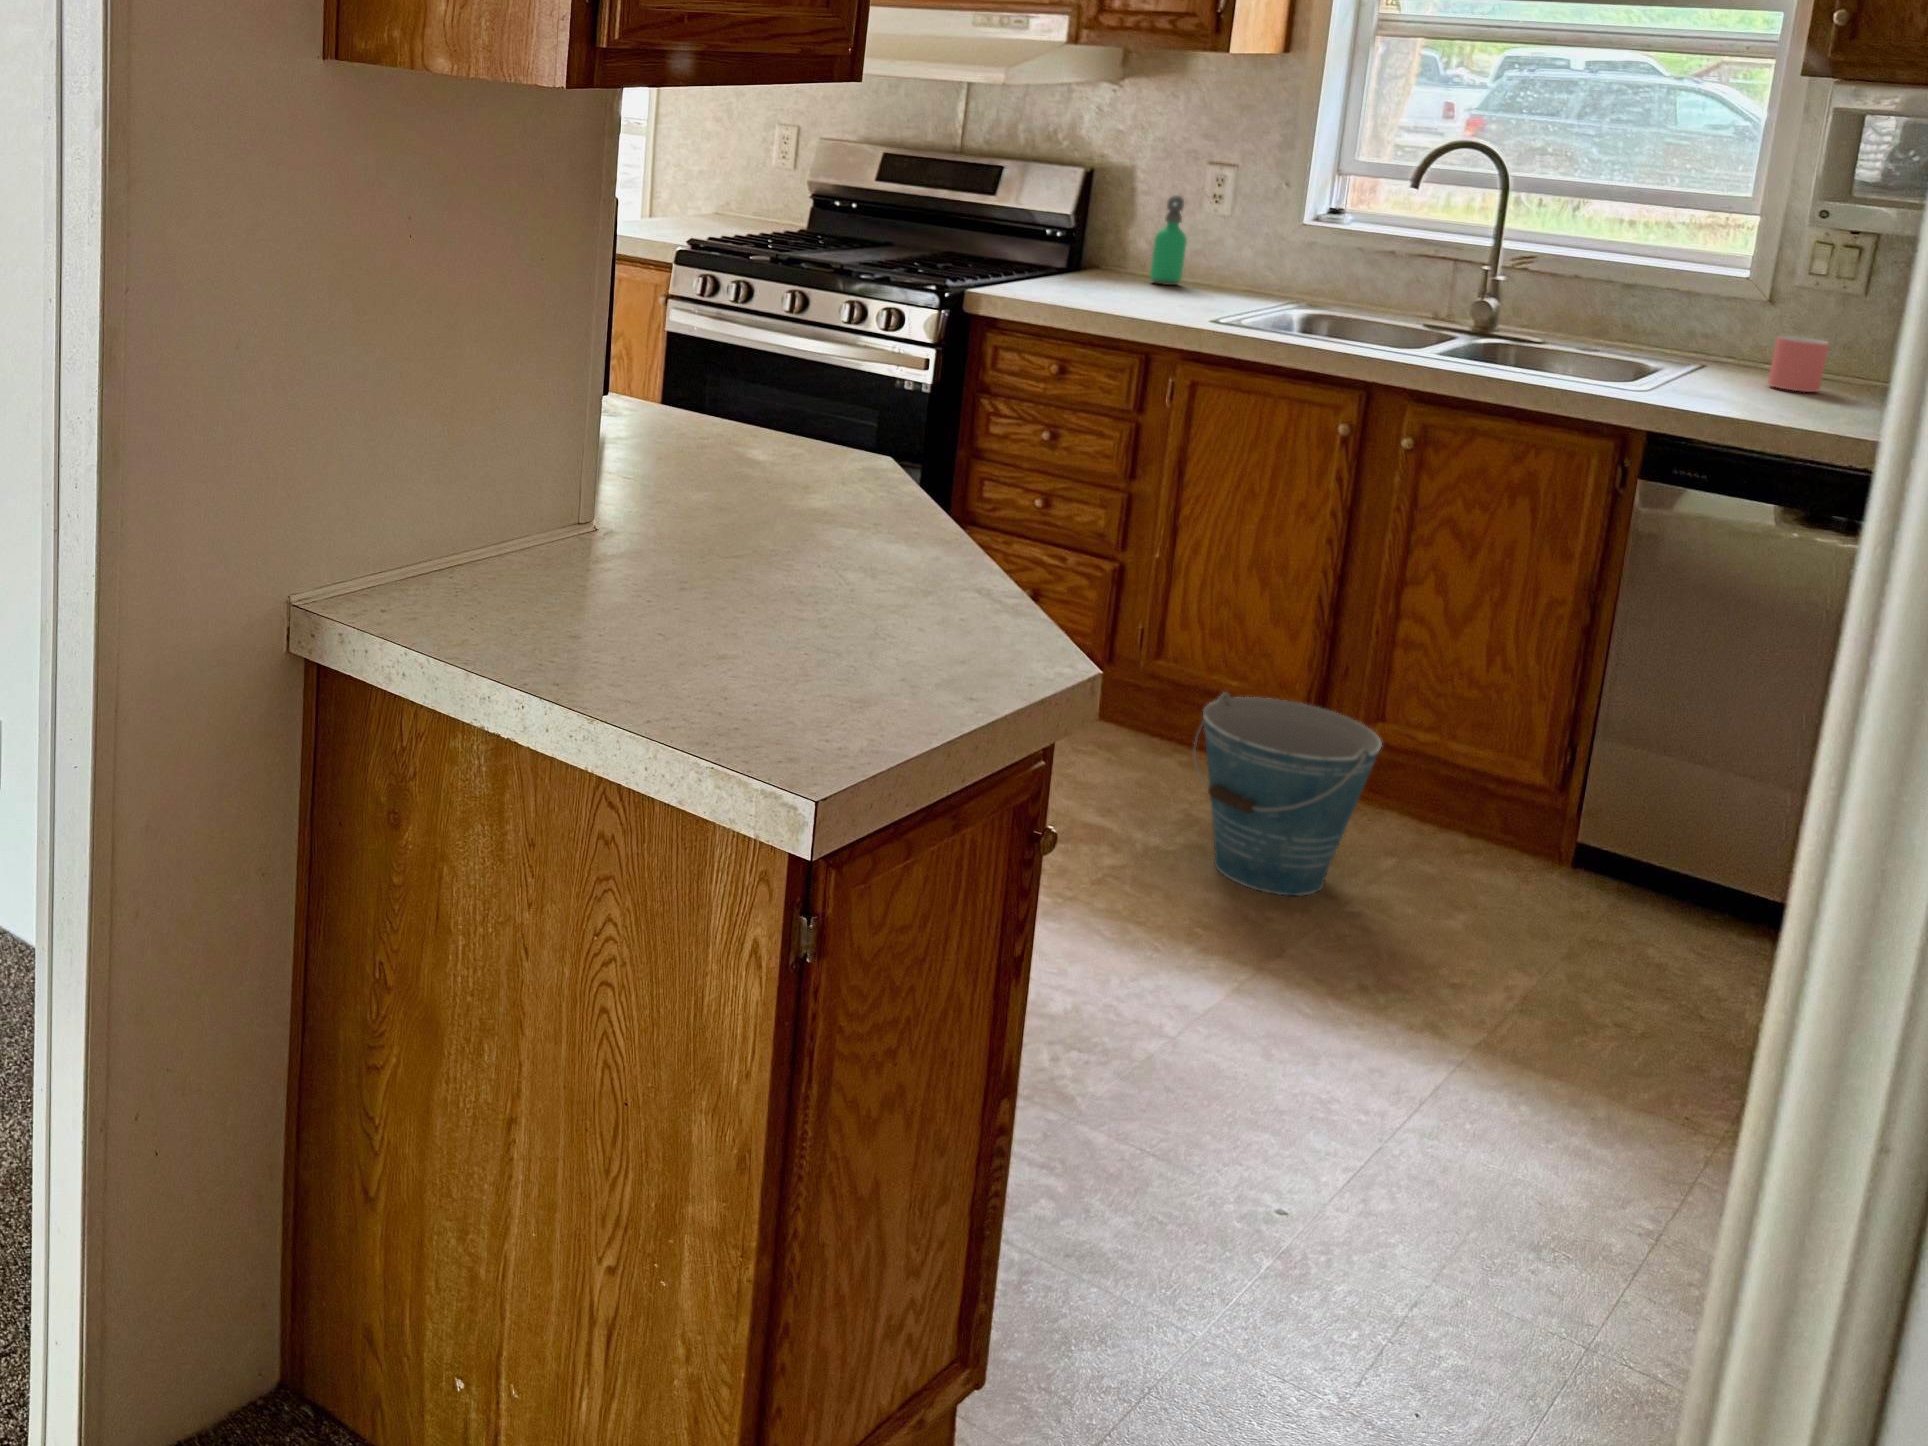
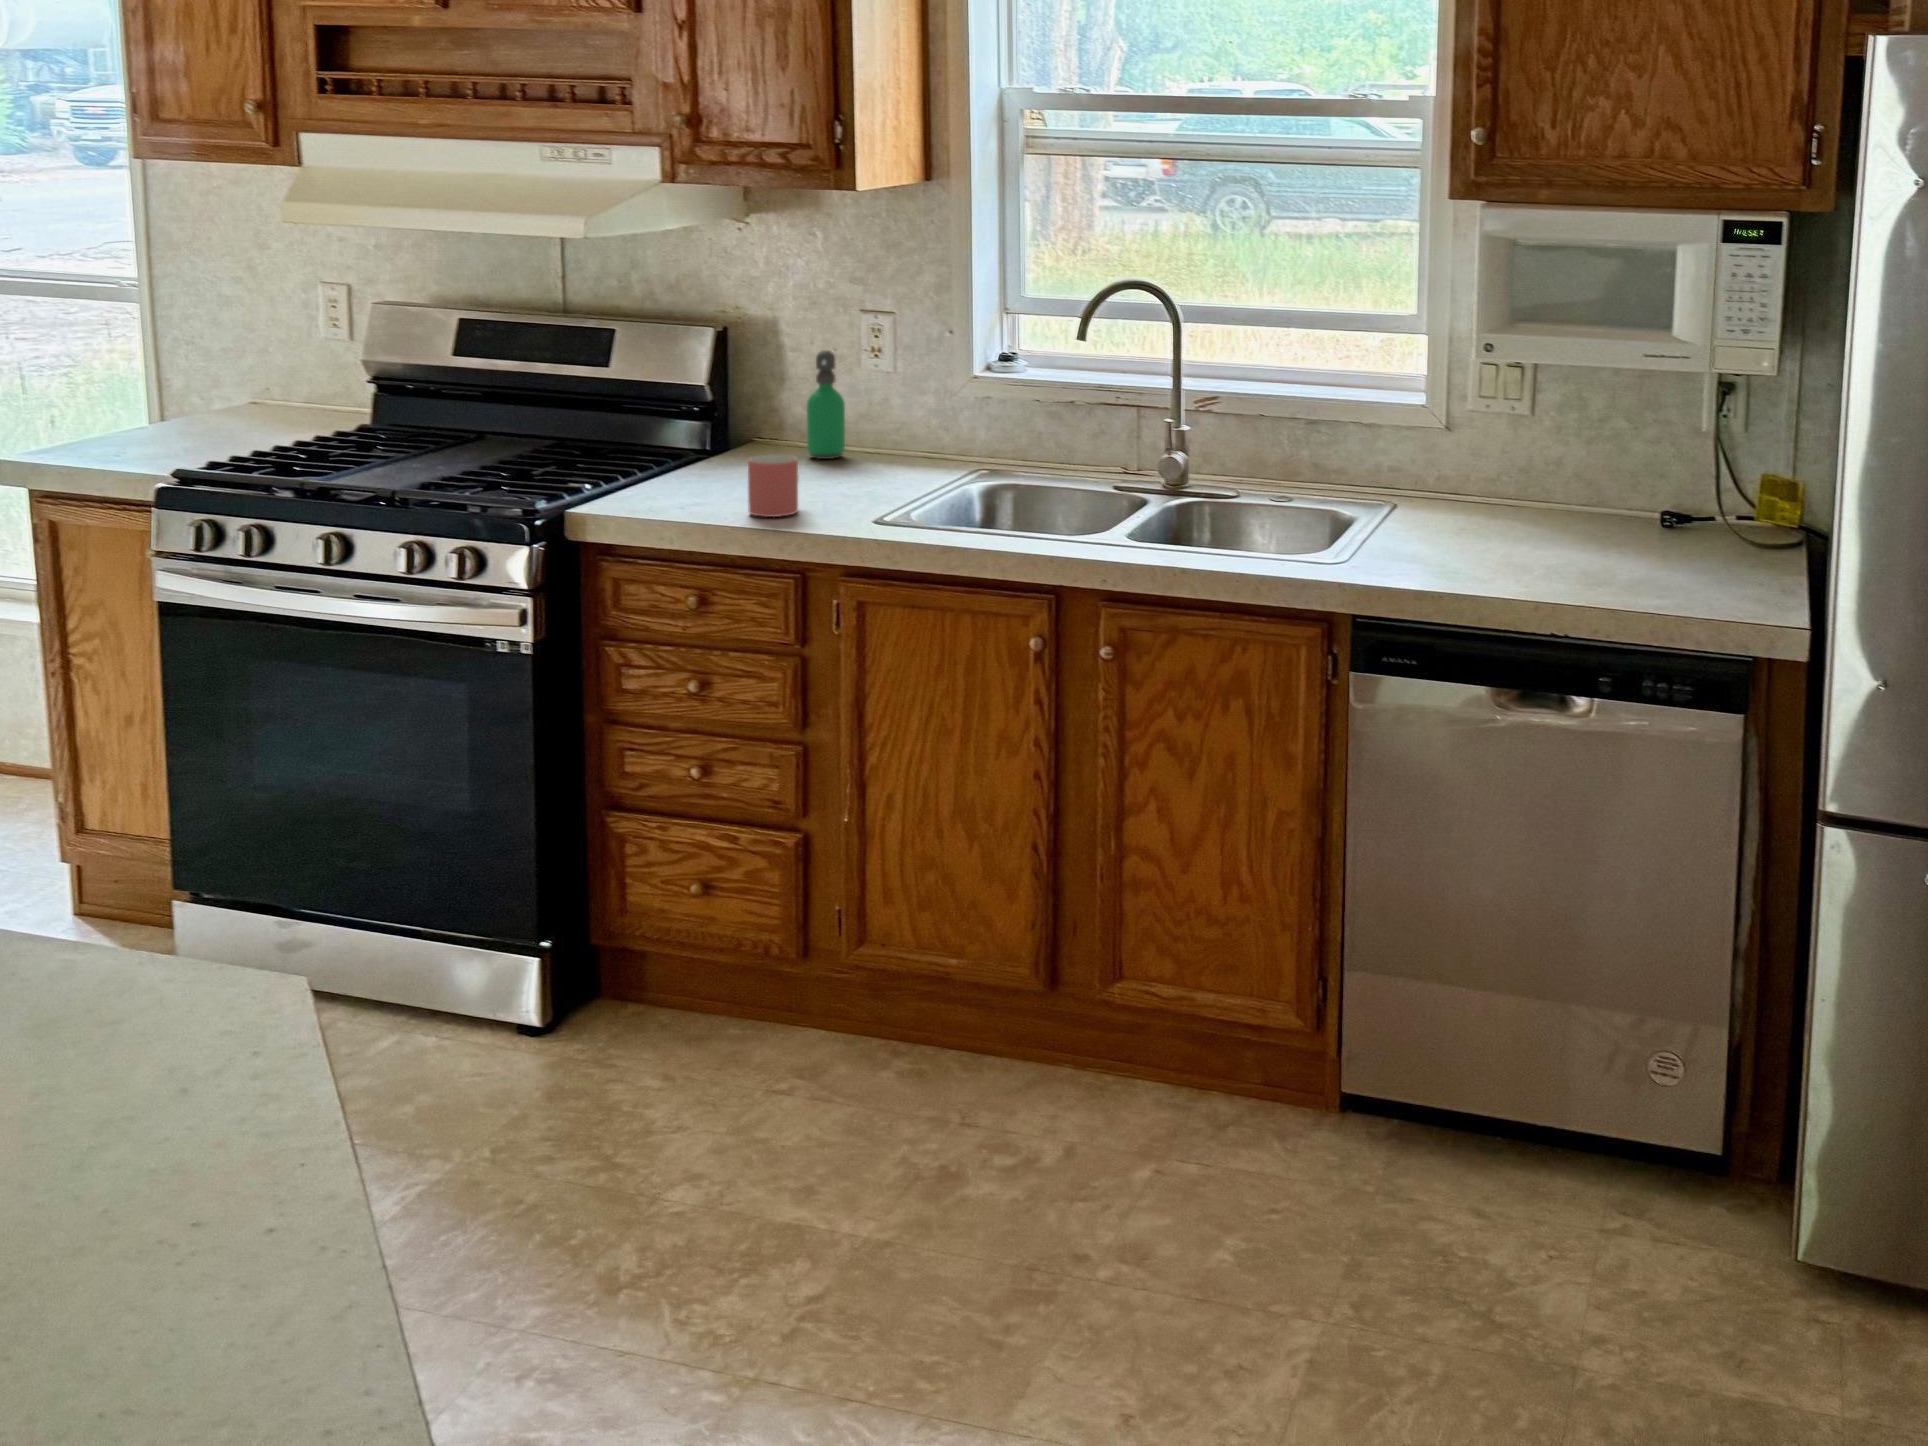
mug: present [1768,336,1829,392] -> present [748,455,798,517]
bucket: present [1195,693,1382,896] -> none [905,1015,1125,1290]

